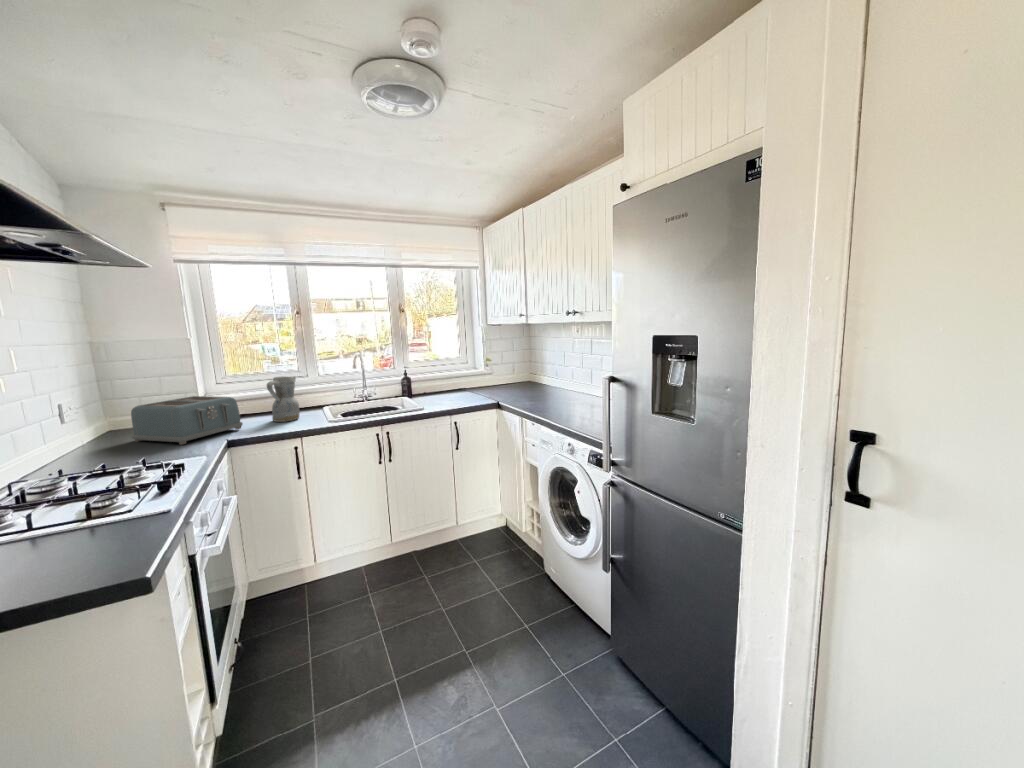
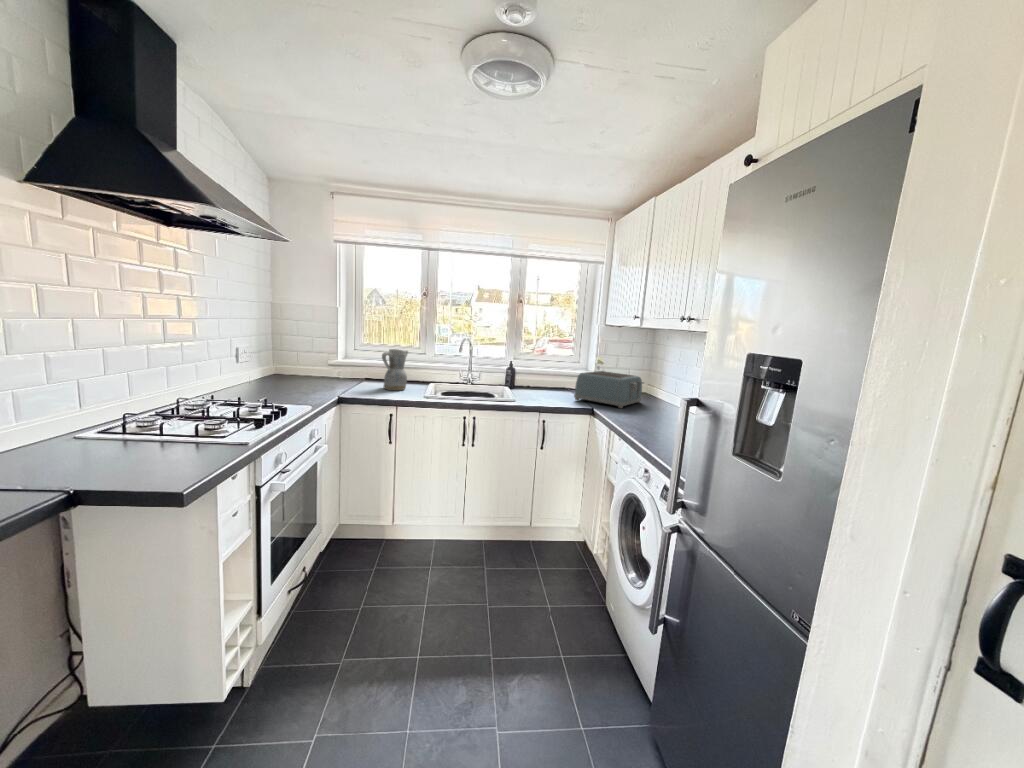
toaster: present [131,396,243,445] -> present [574,371,644,408]

